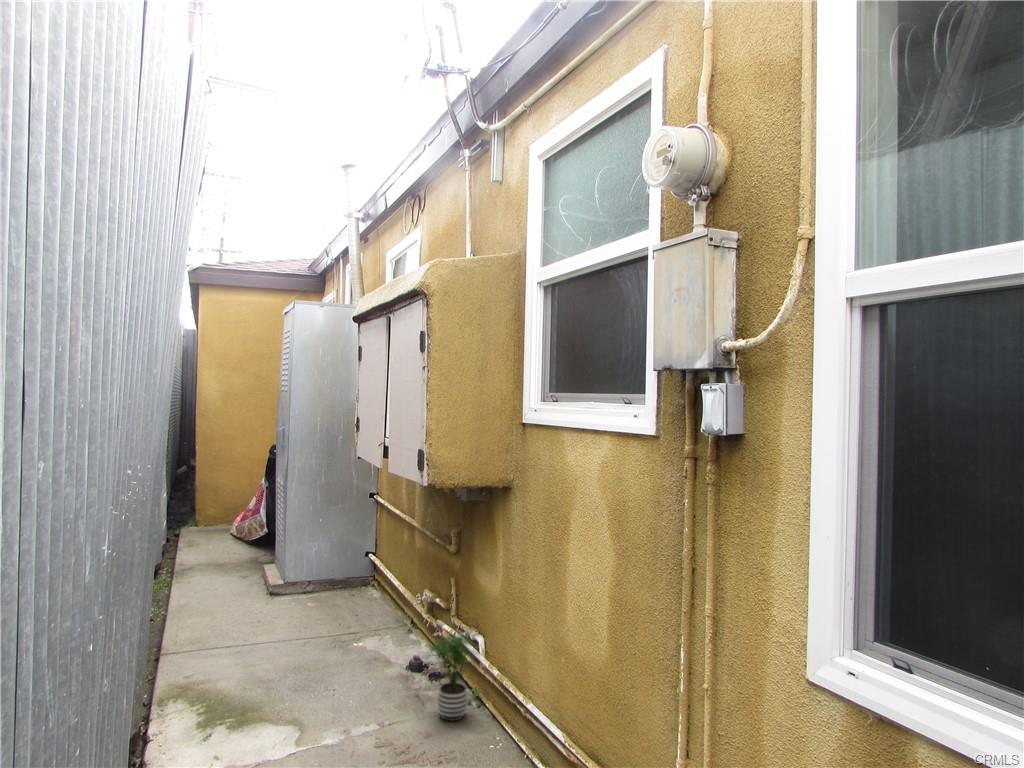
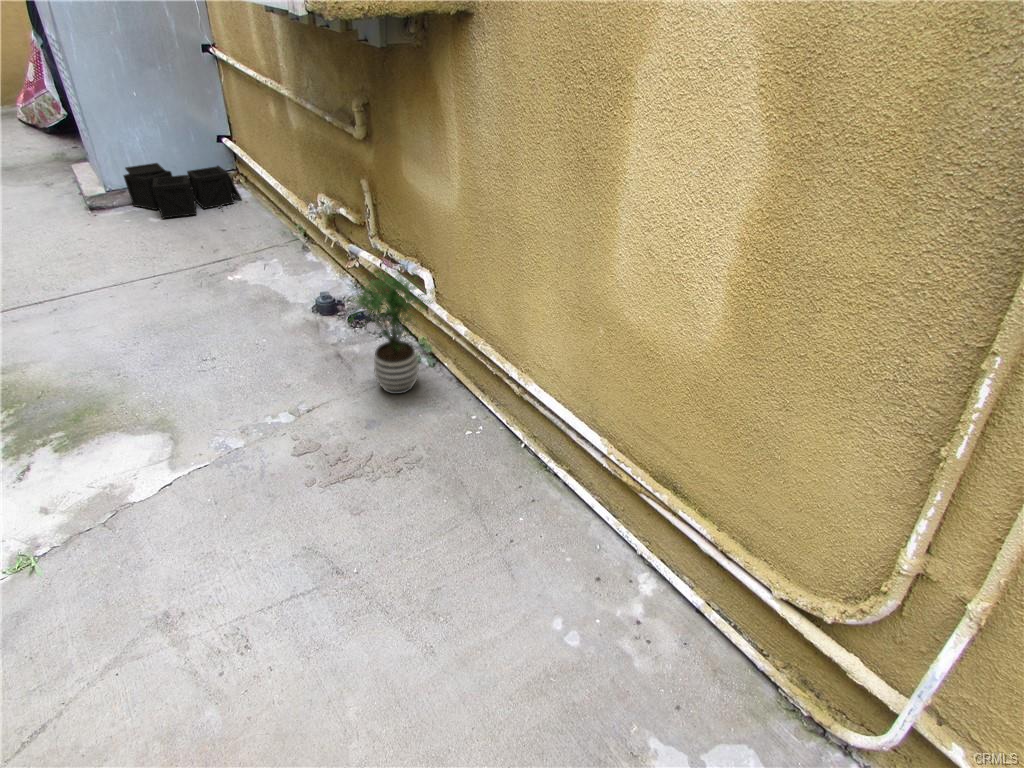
storage bin: none [299,567,373,604] -> present [124,163,242,218]

